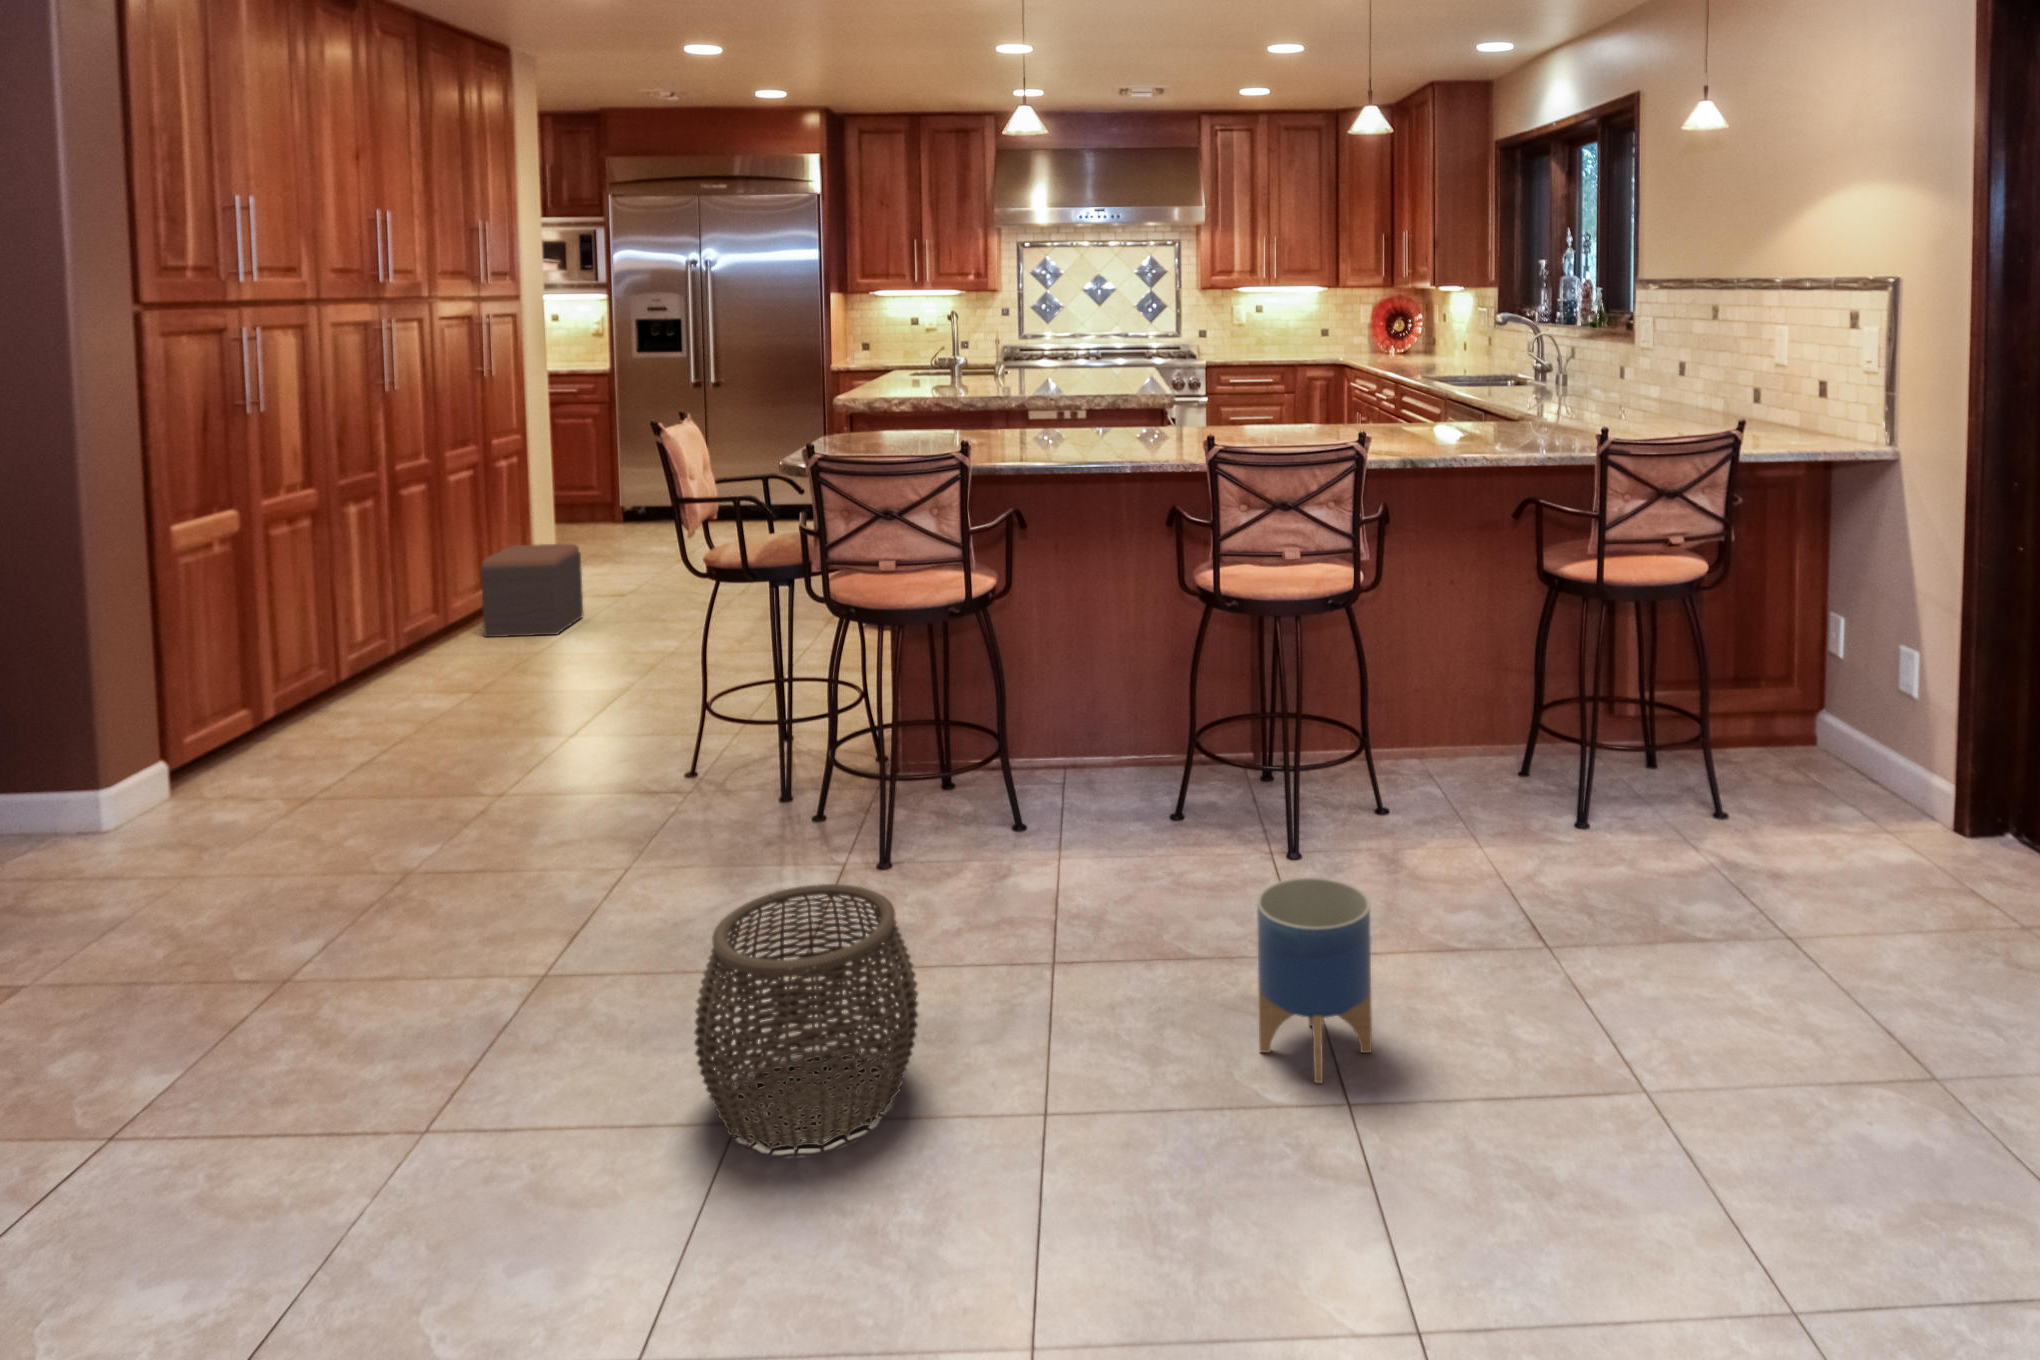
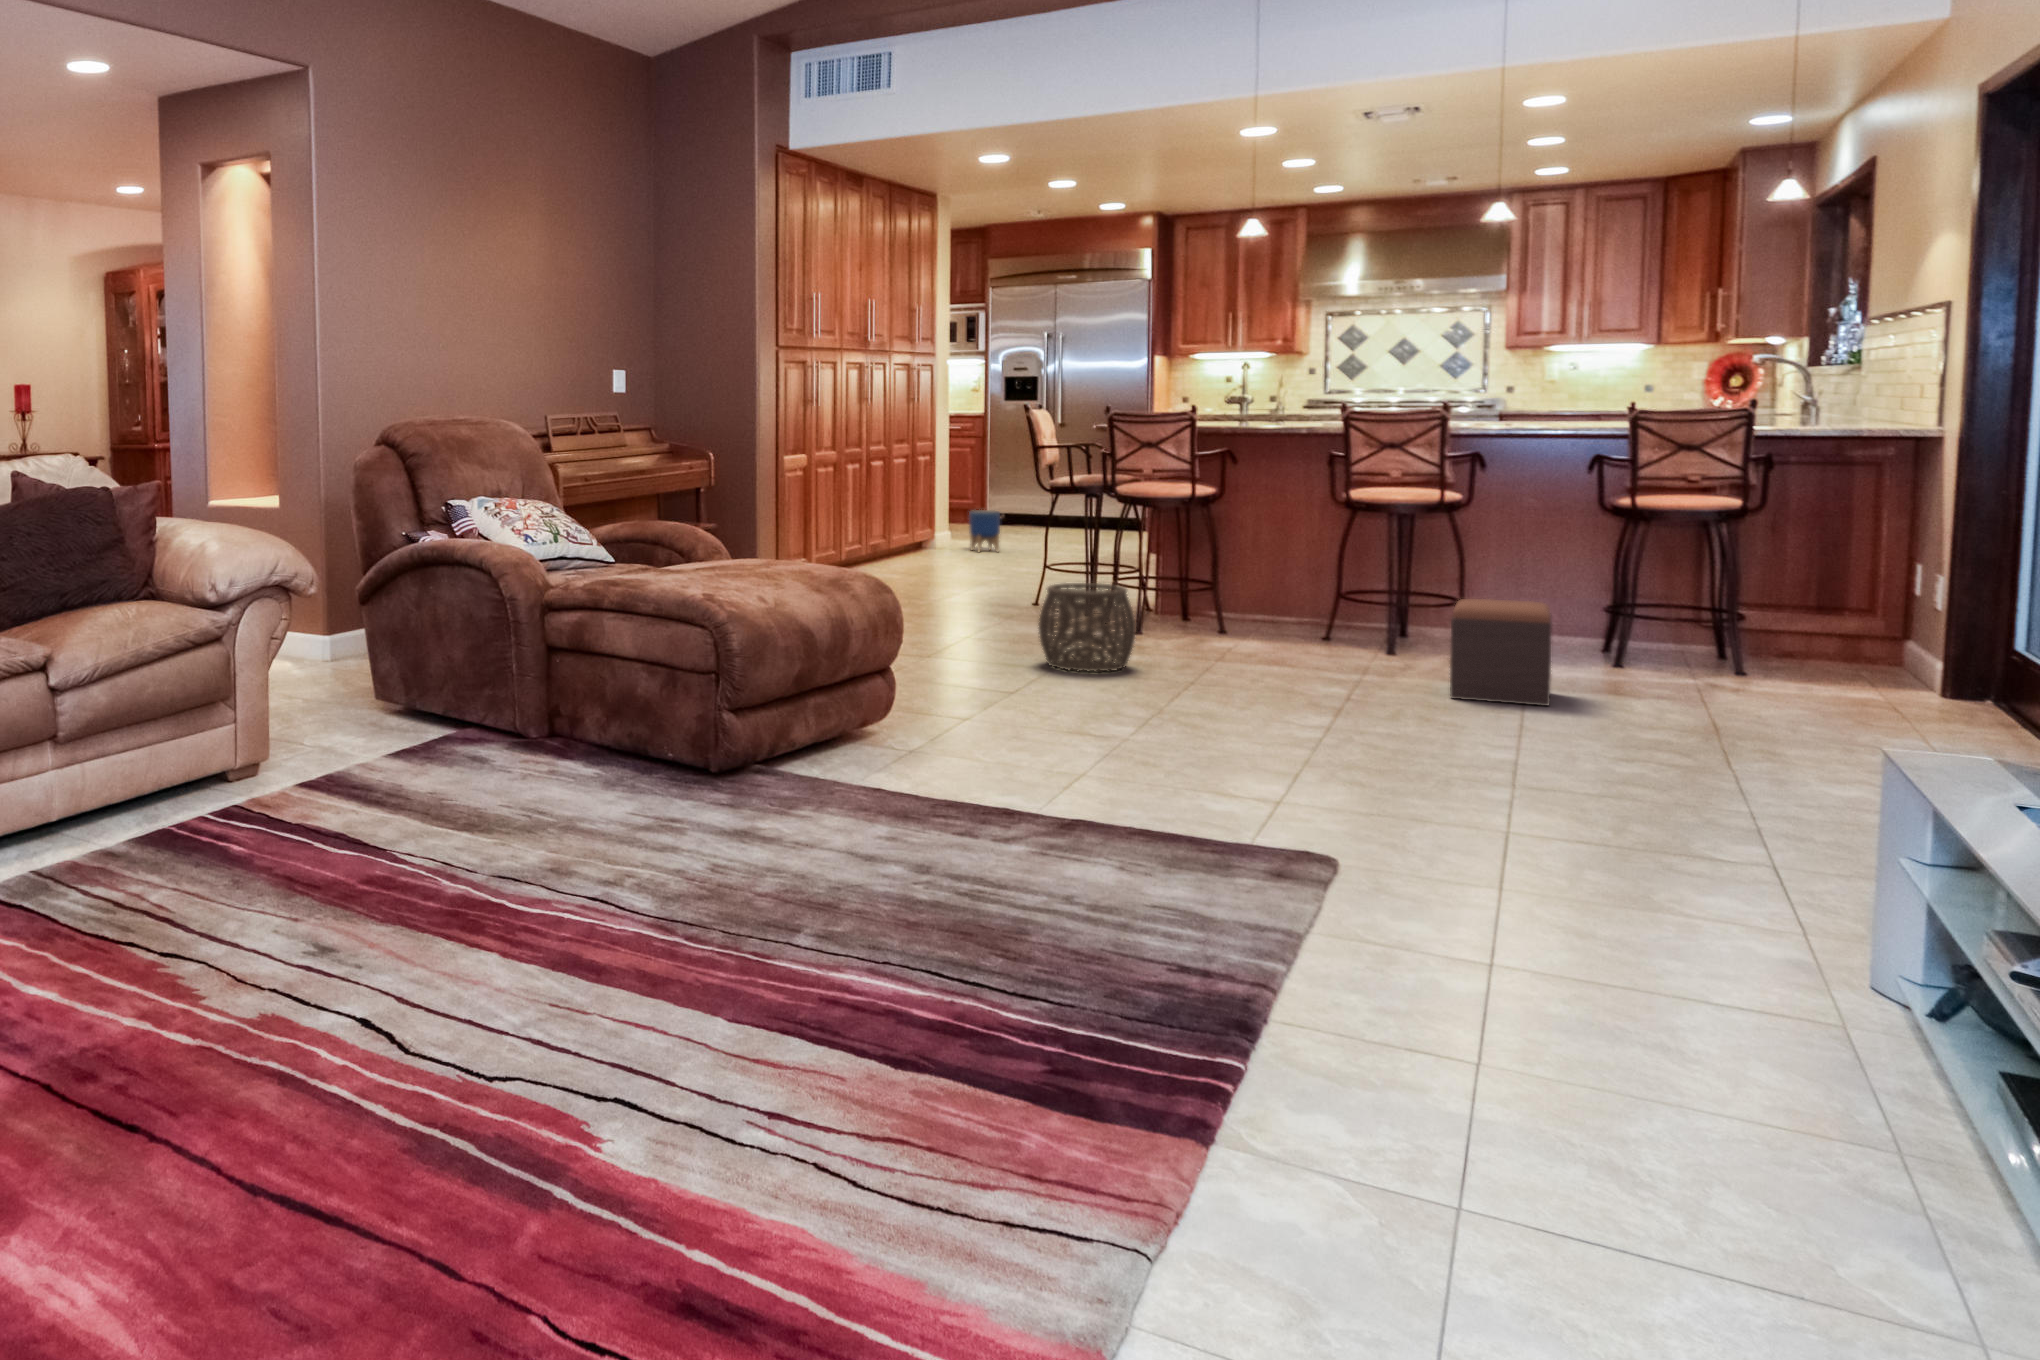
footstool: present [481,544,583,637] -> present [1450,599,1552,706]
planter: present [1257,877,1372,1083] -> present [969,510,1000,551]

